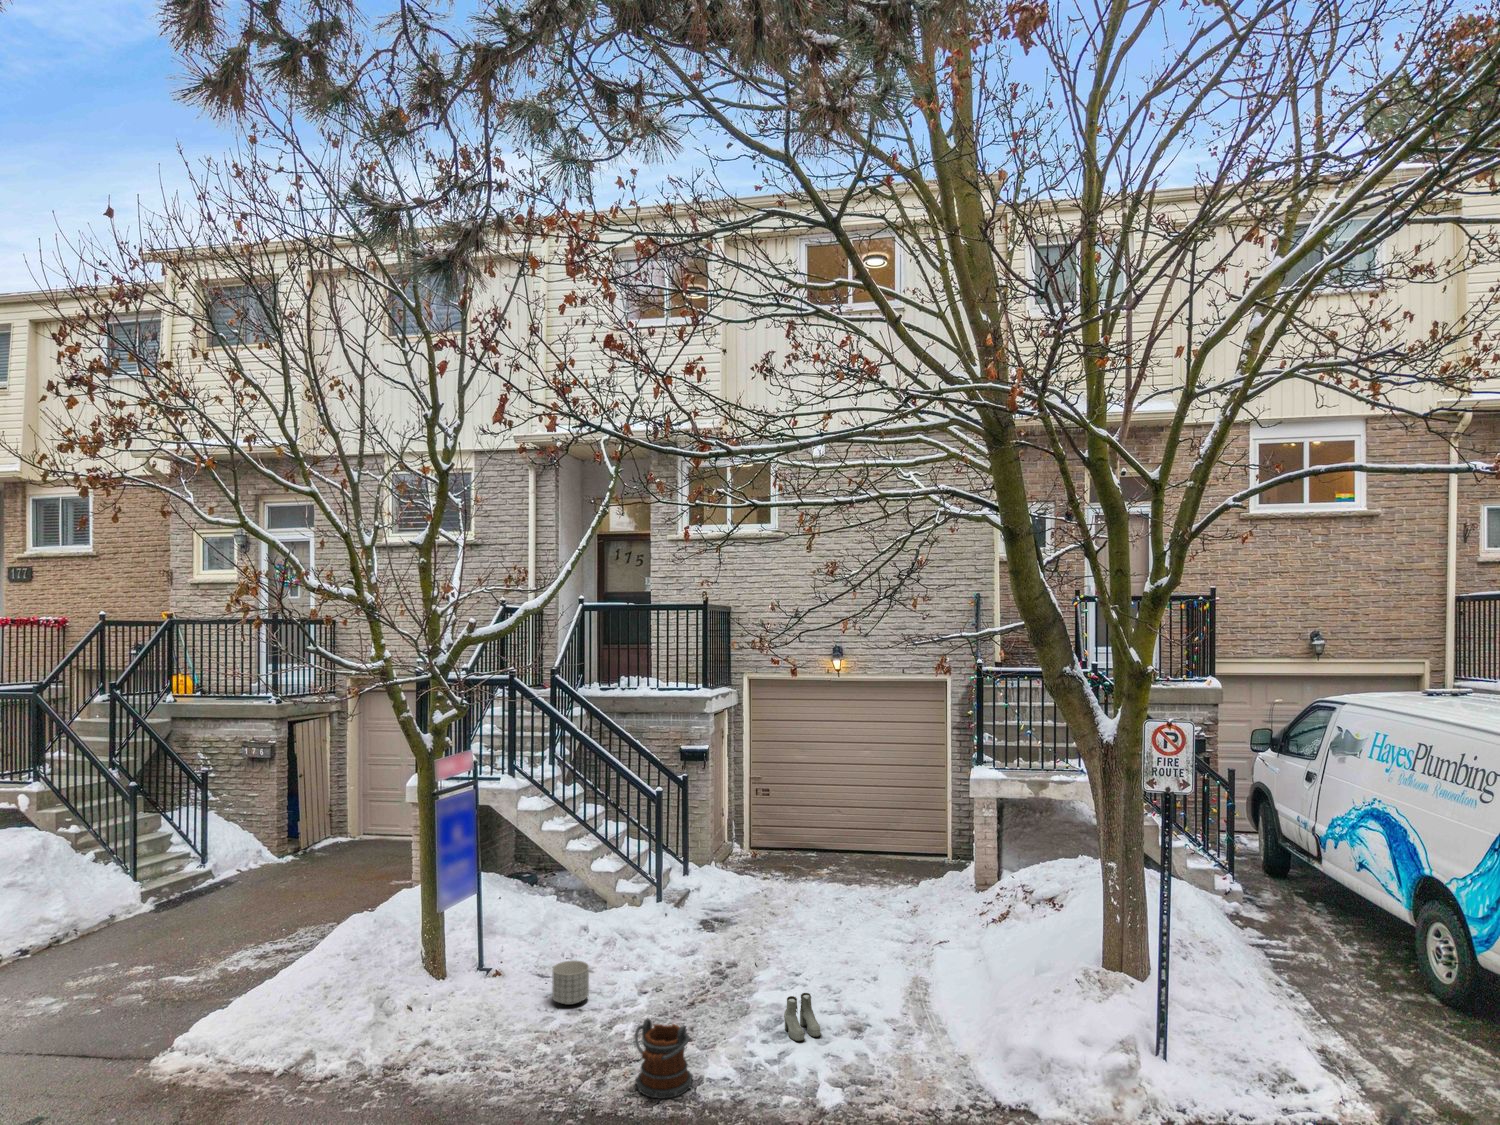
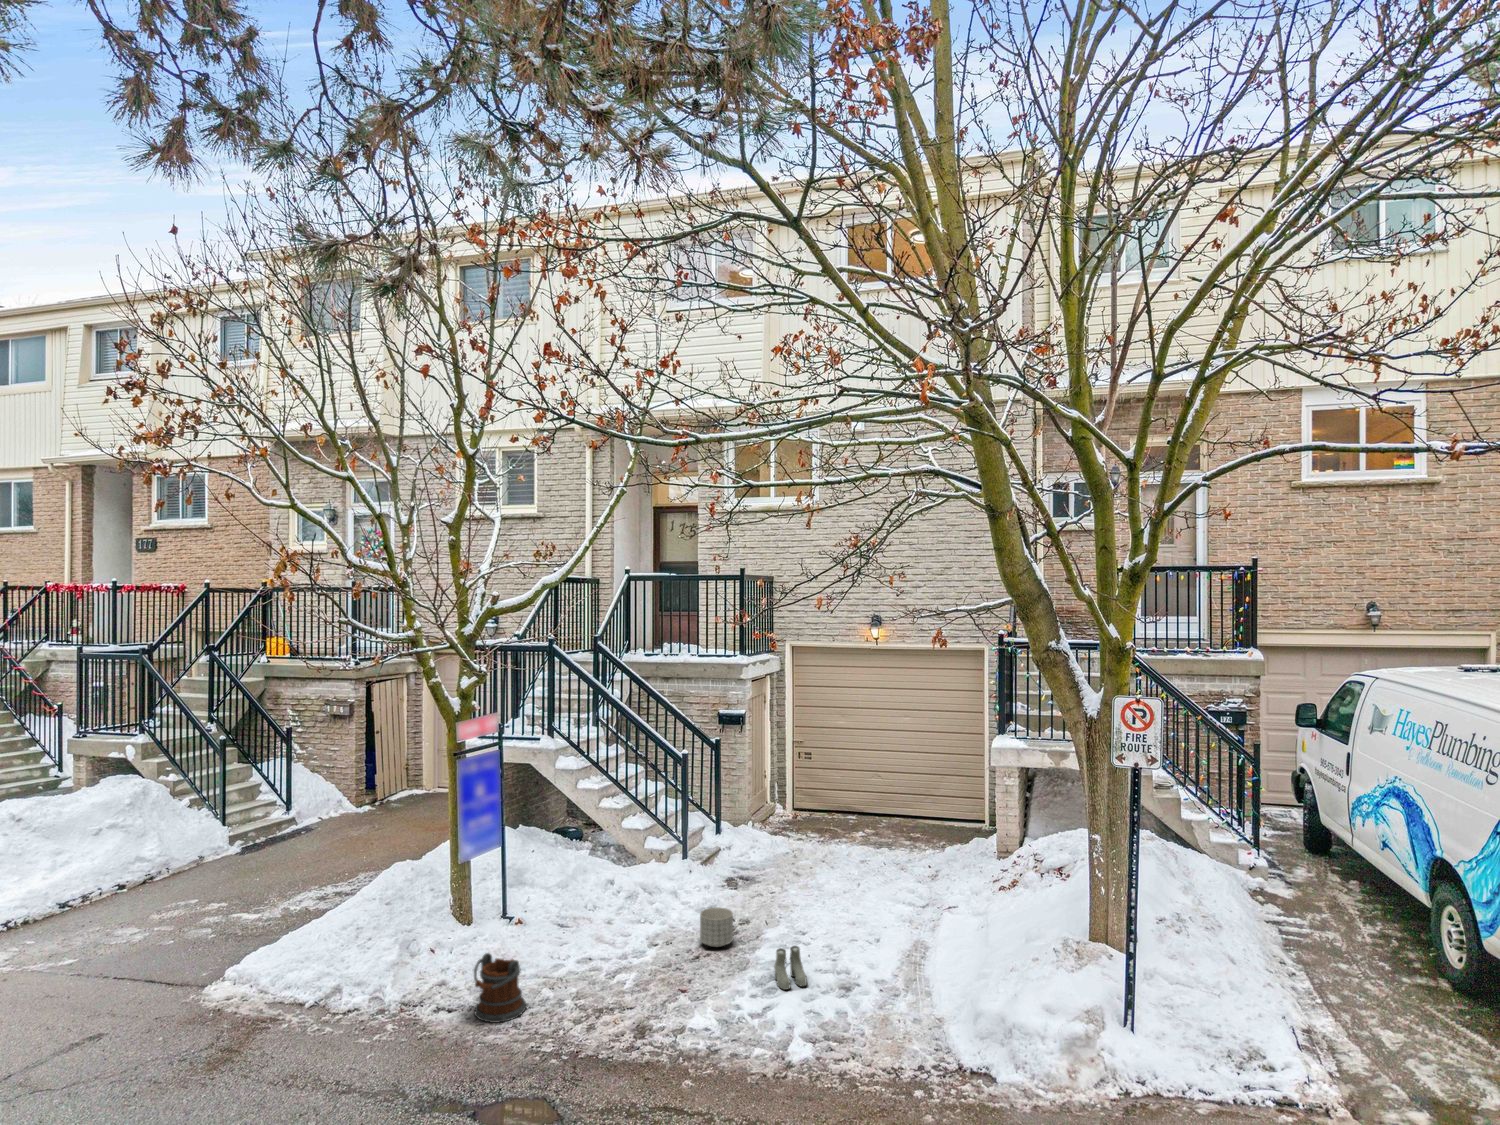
planter: present [552,960,589,1005] -> present [700,907,733,947]
bucket: present [635,1019,693,1099] -> present [474,953,527,1022]

